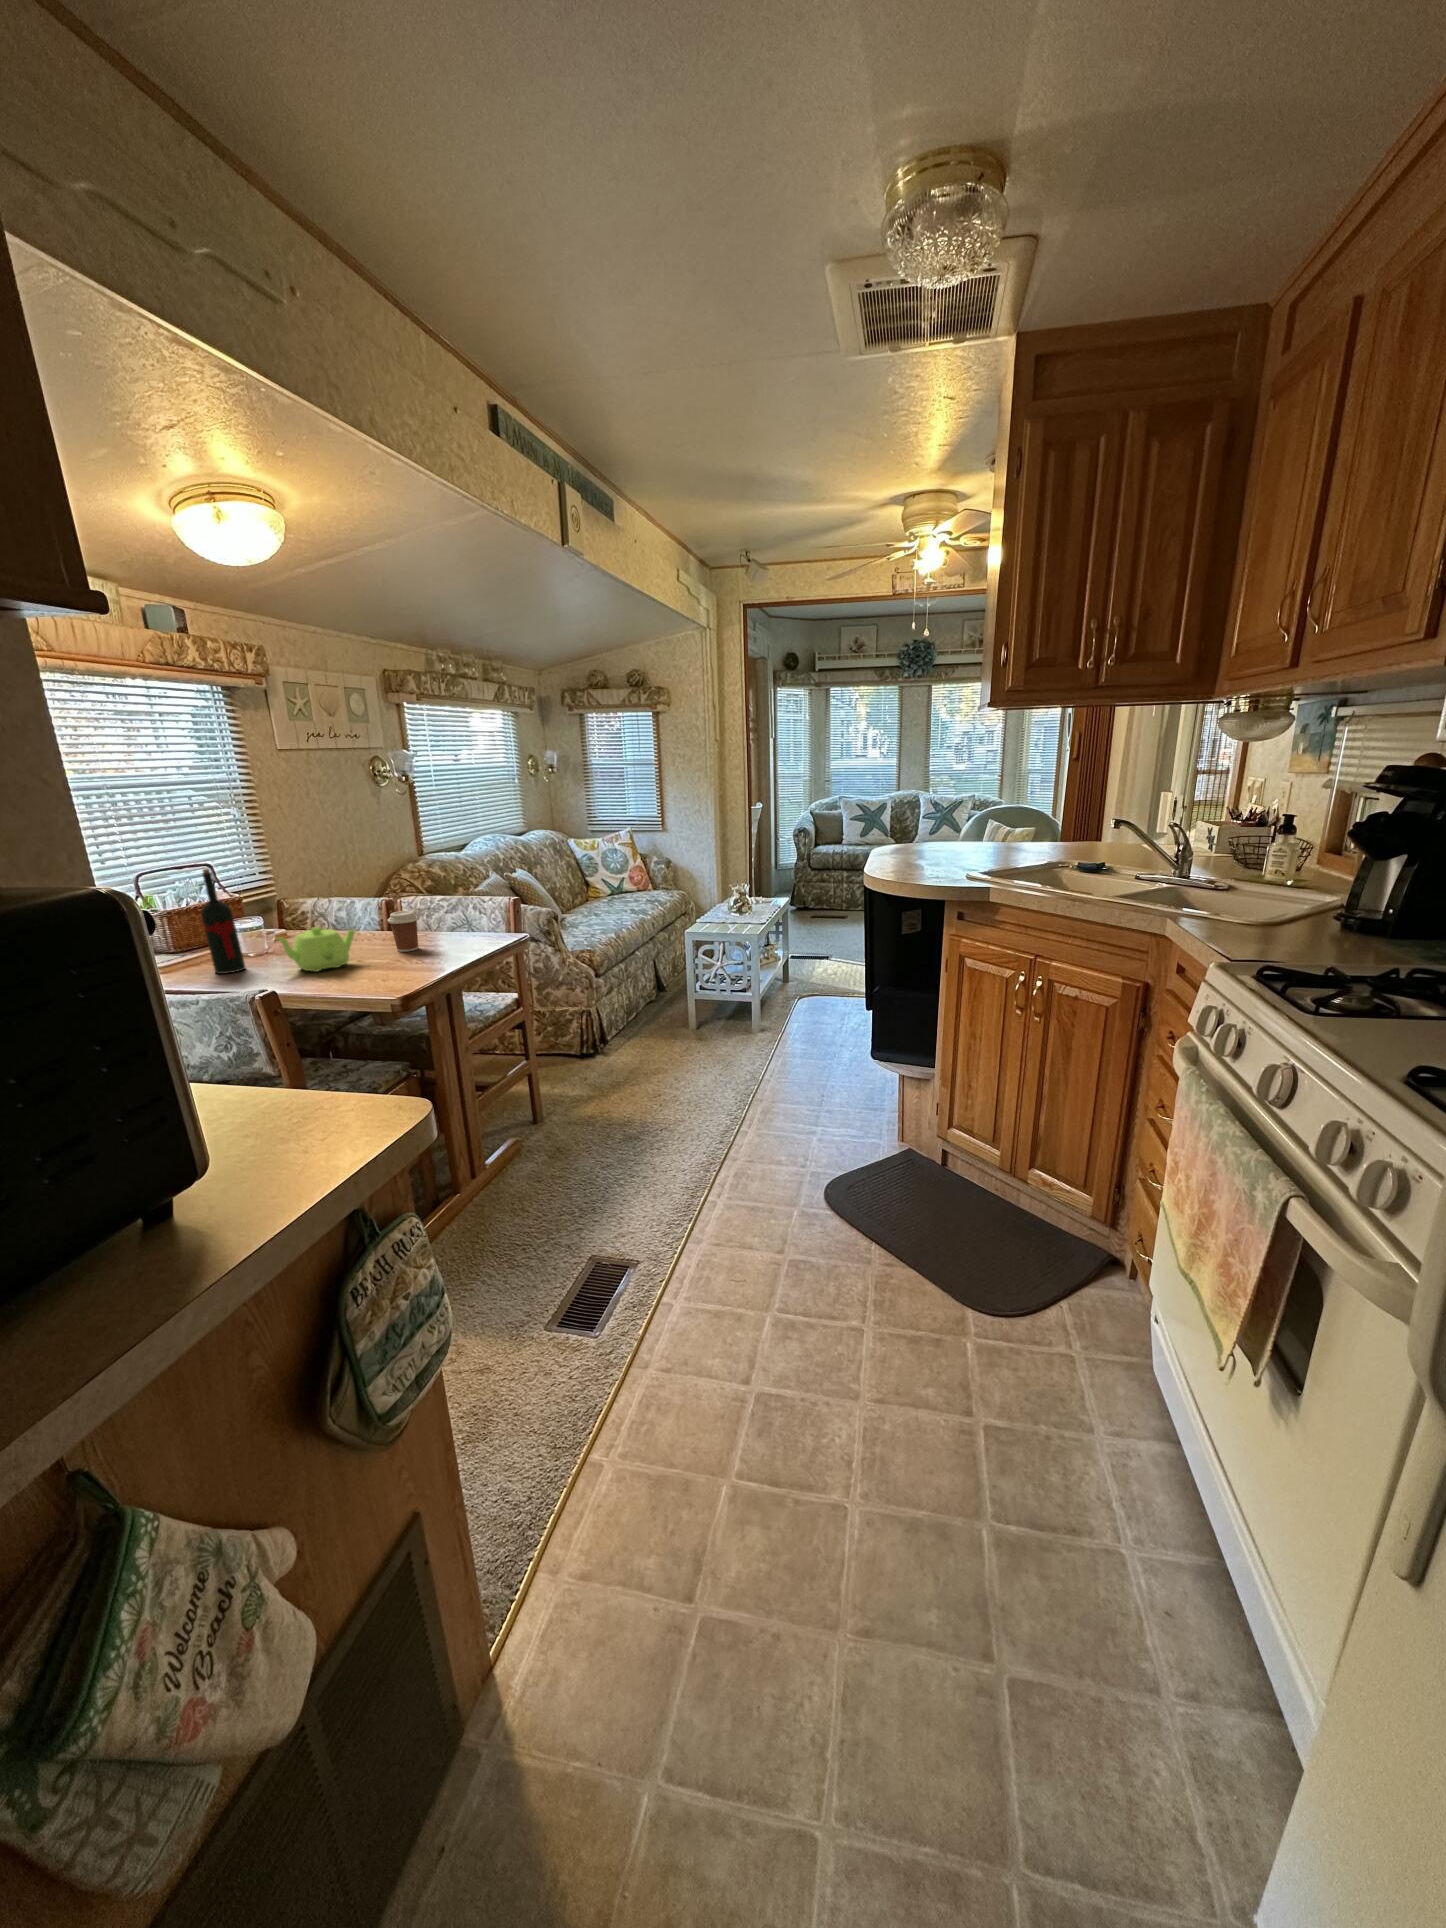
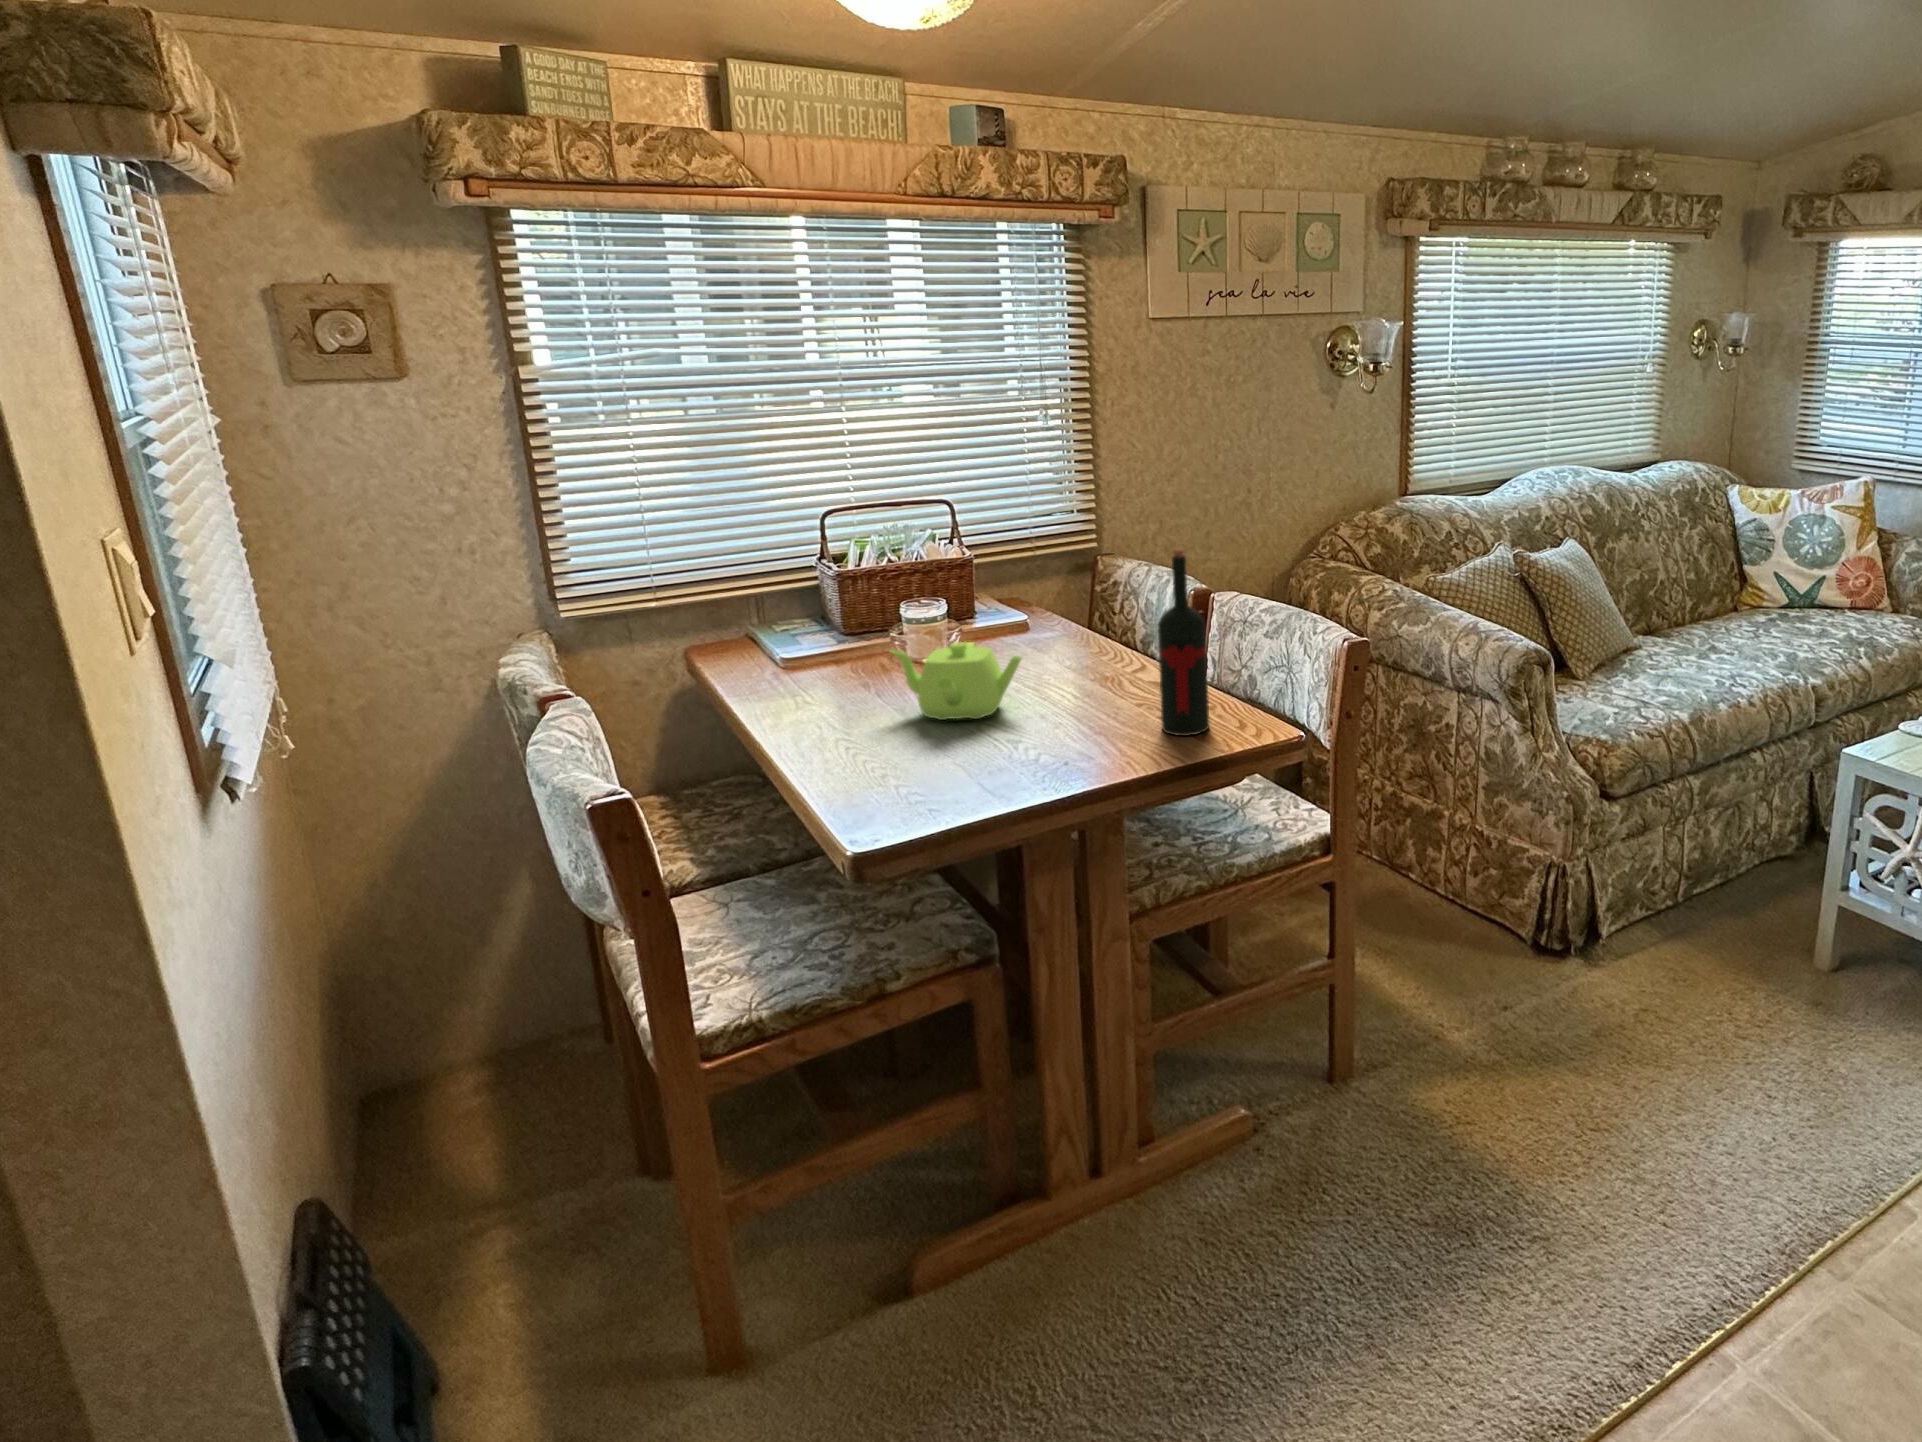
wine bottle: present [201,868,245,974] -> present [1158,548,1210,736]
coffee cup: present [387,911,419,952] -> none [1094,632,1147,709]

